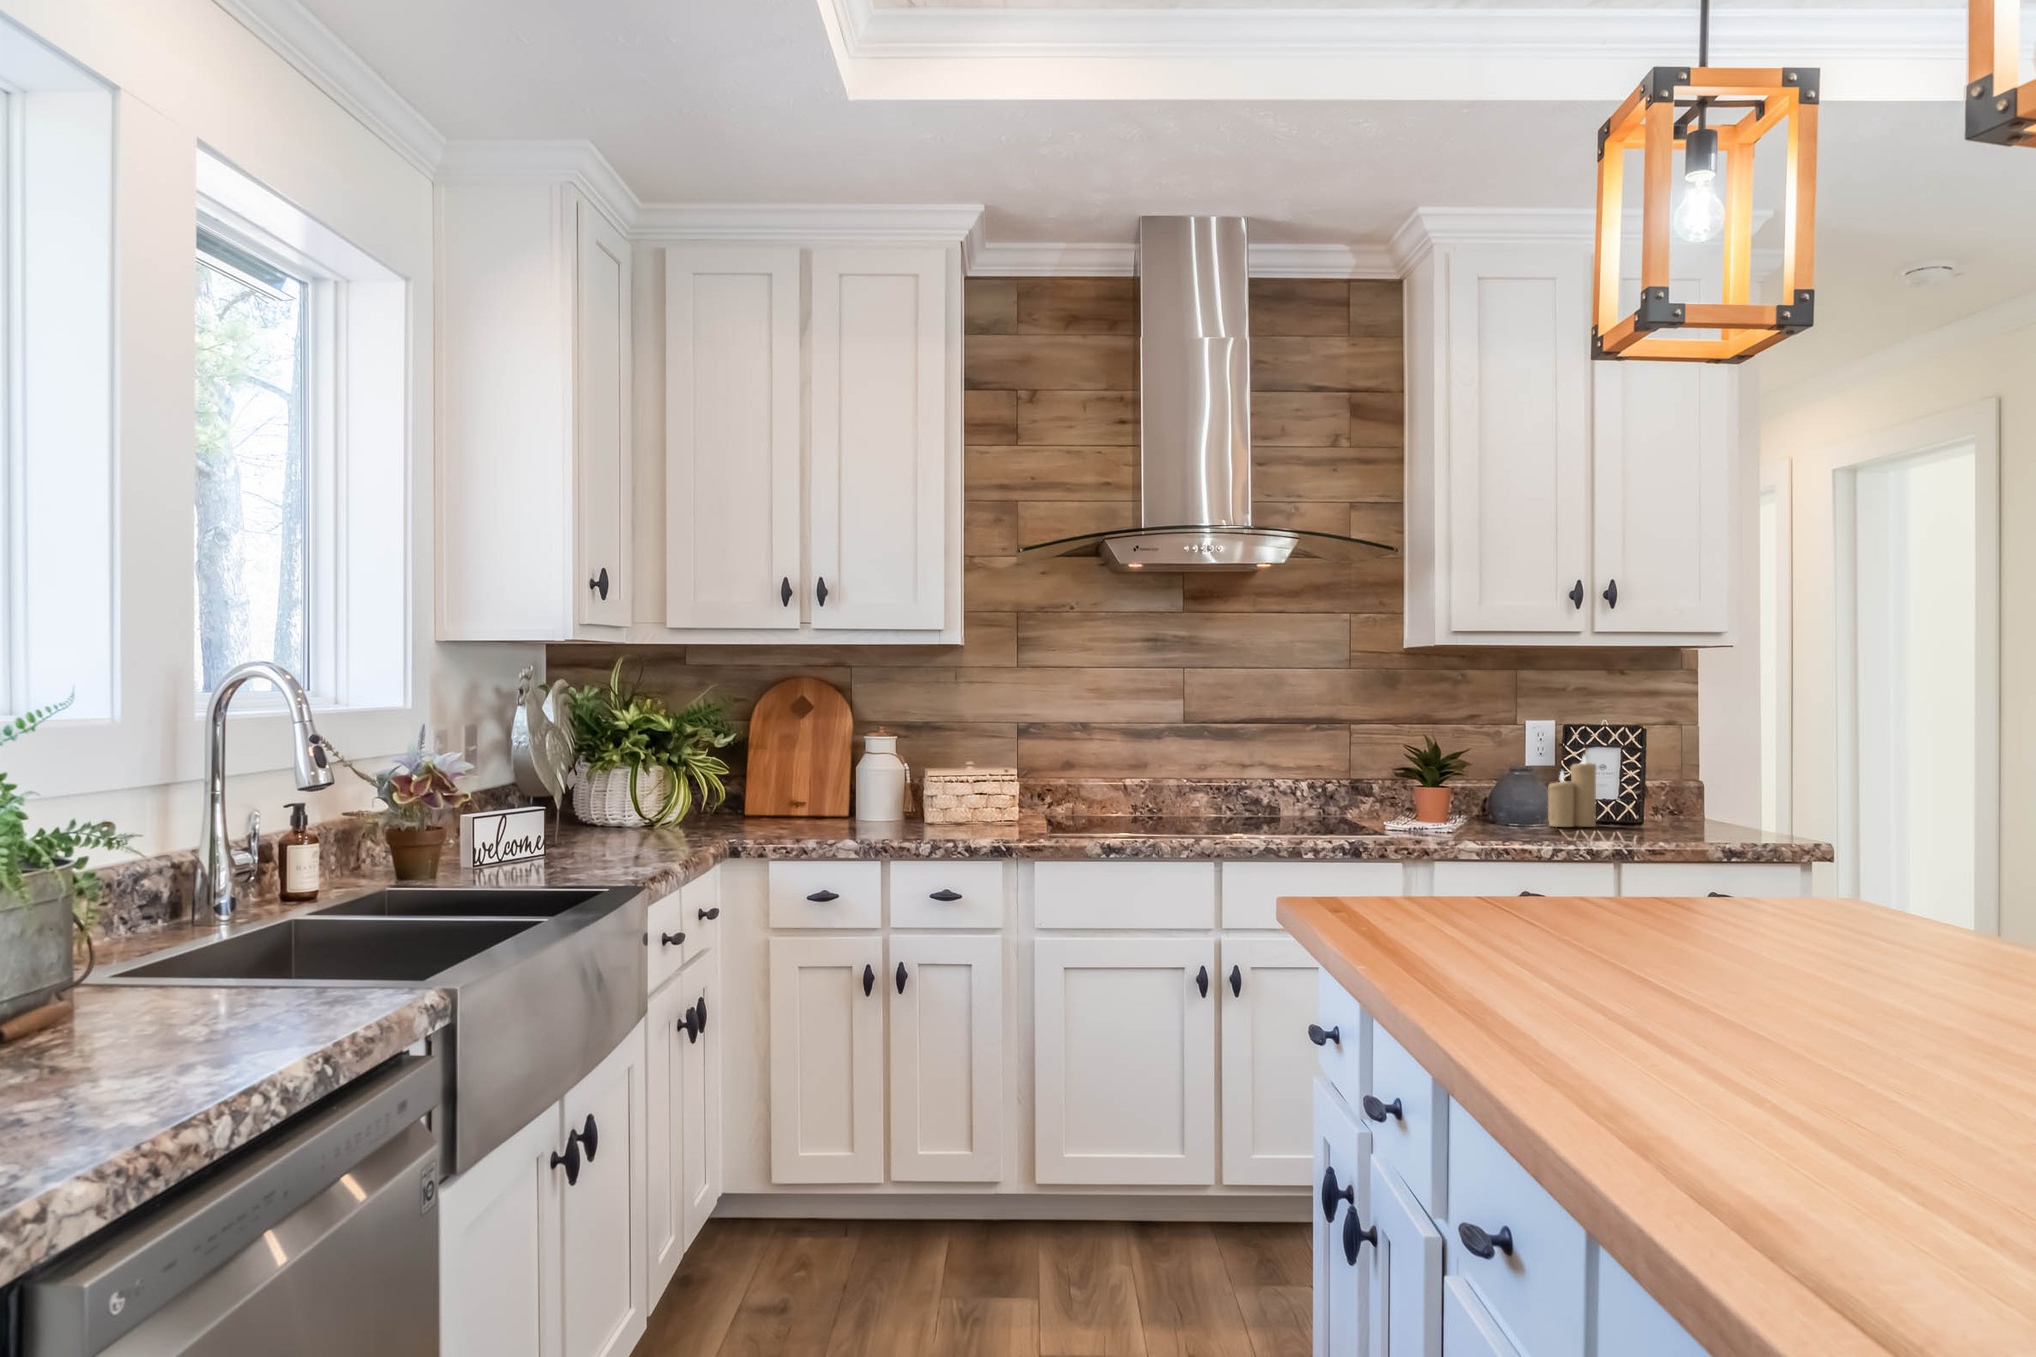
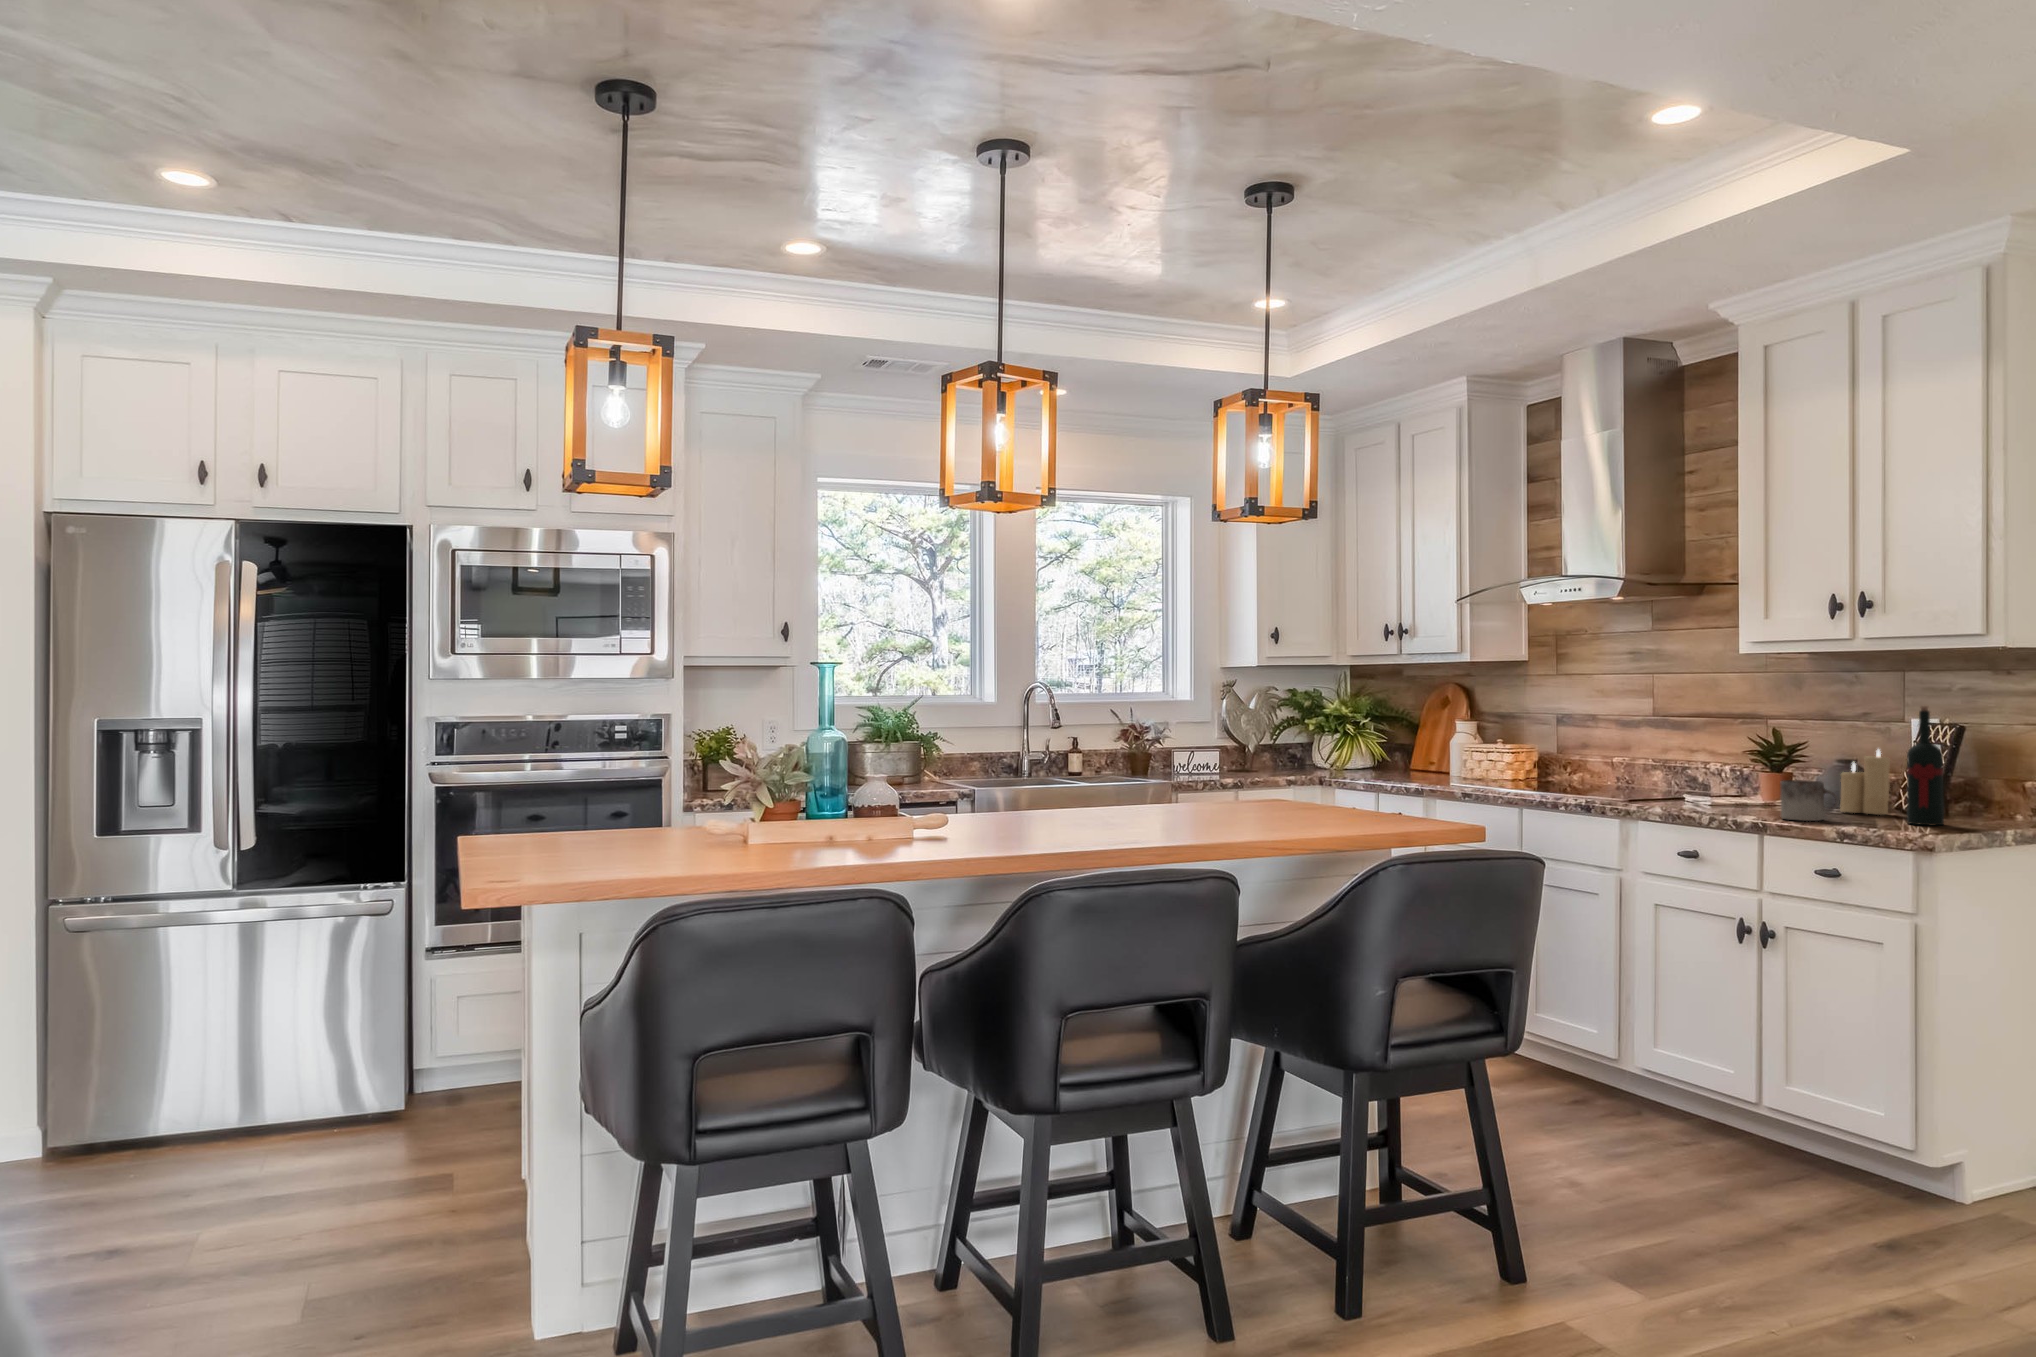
wine bottle: none [1683,708,1728,835] -> present [1907,706,1944,825]
mug: none [1601,795,1649,842] -> present [1780,780,1839,821]

